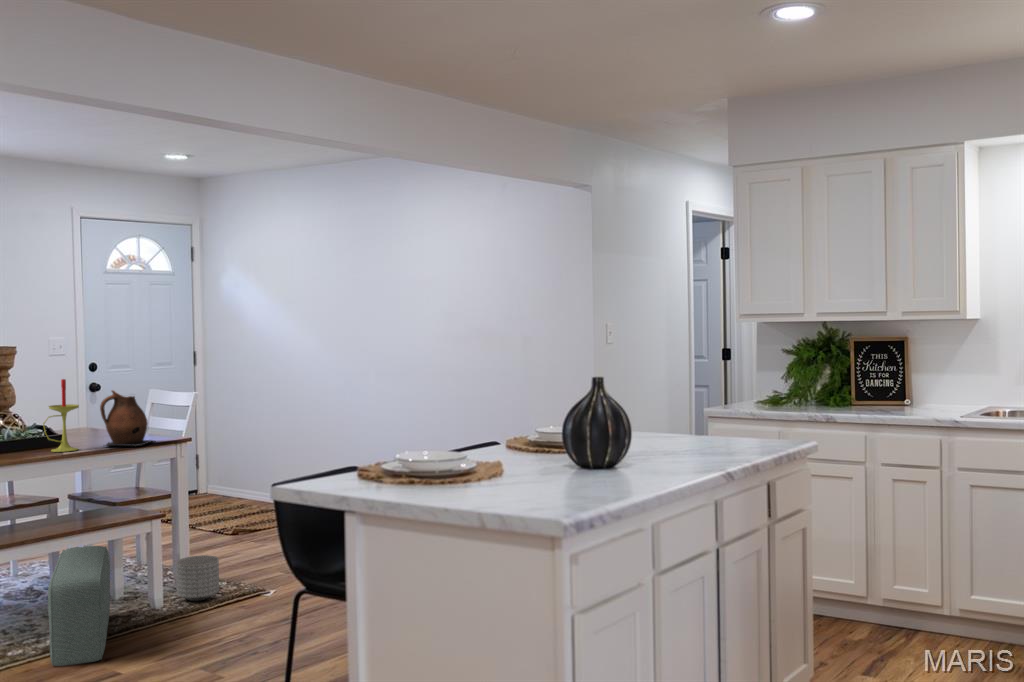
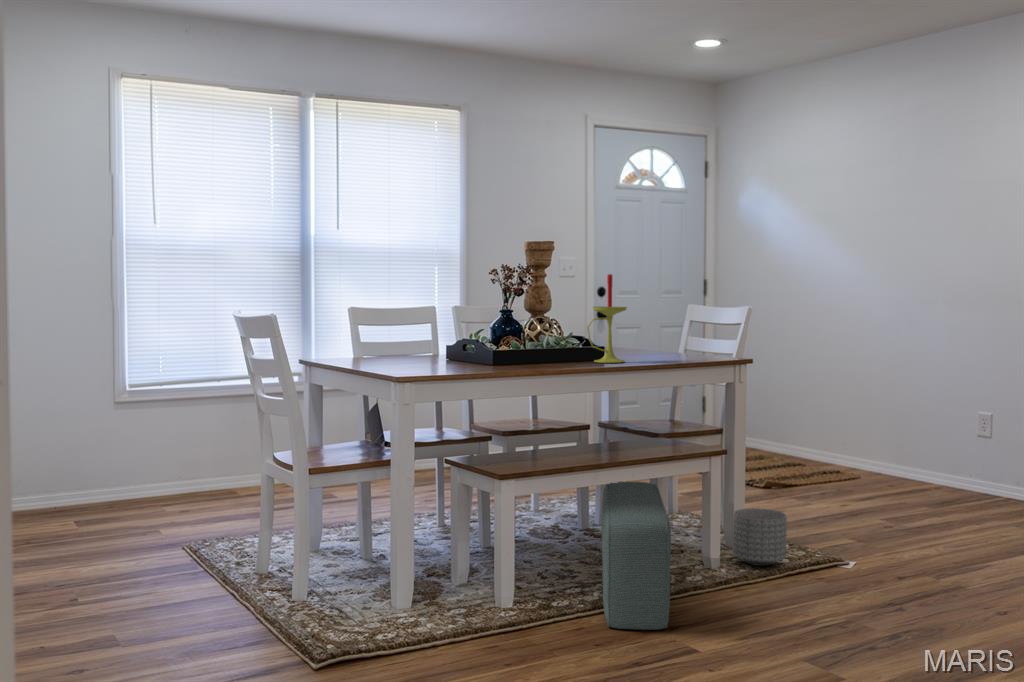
ceramic pitcher: present [100,390,155,446] -> none [649,291,712,362]

